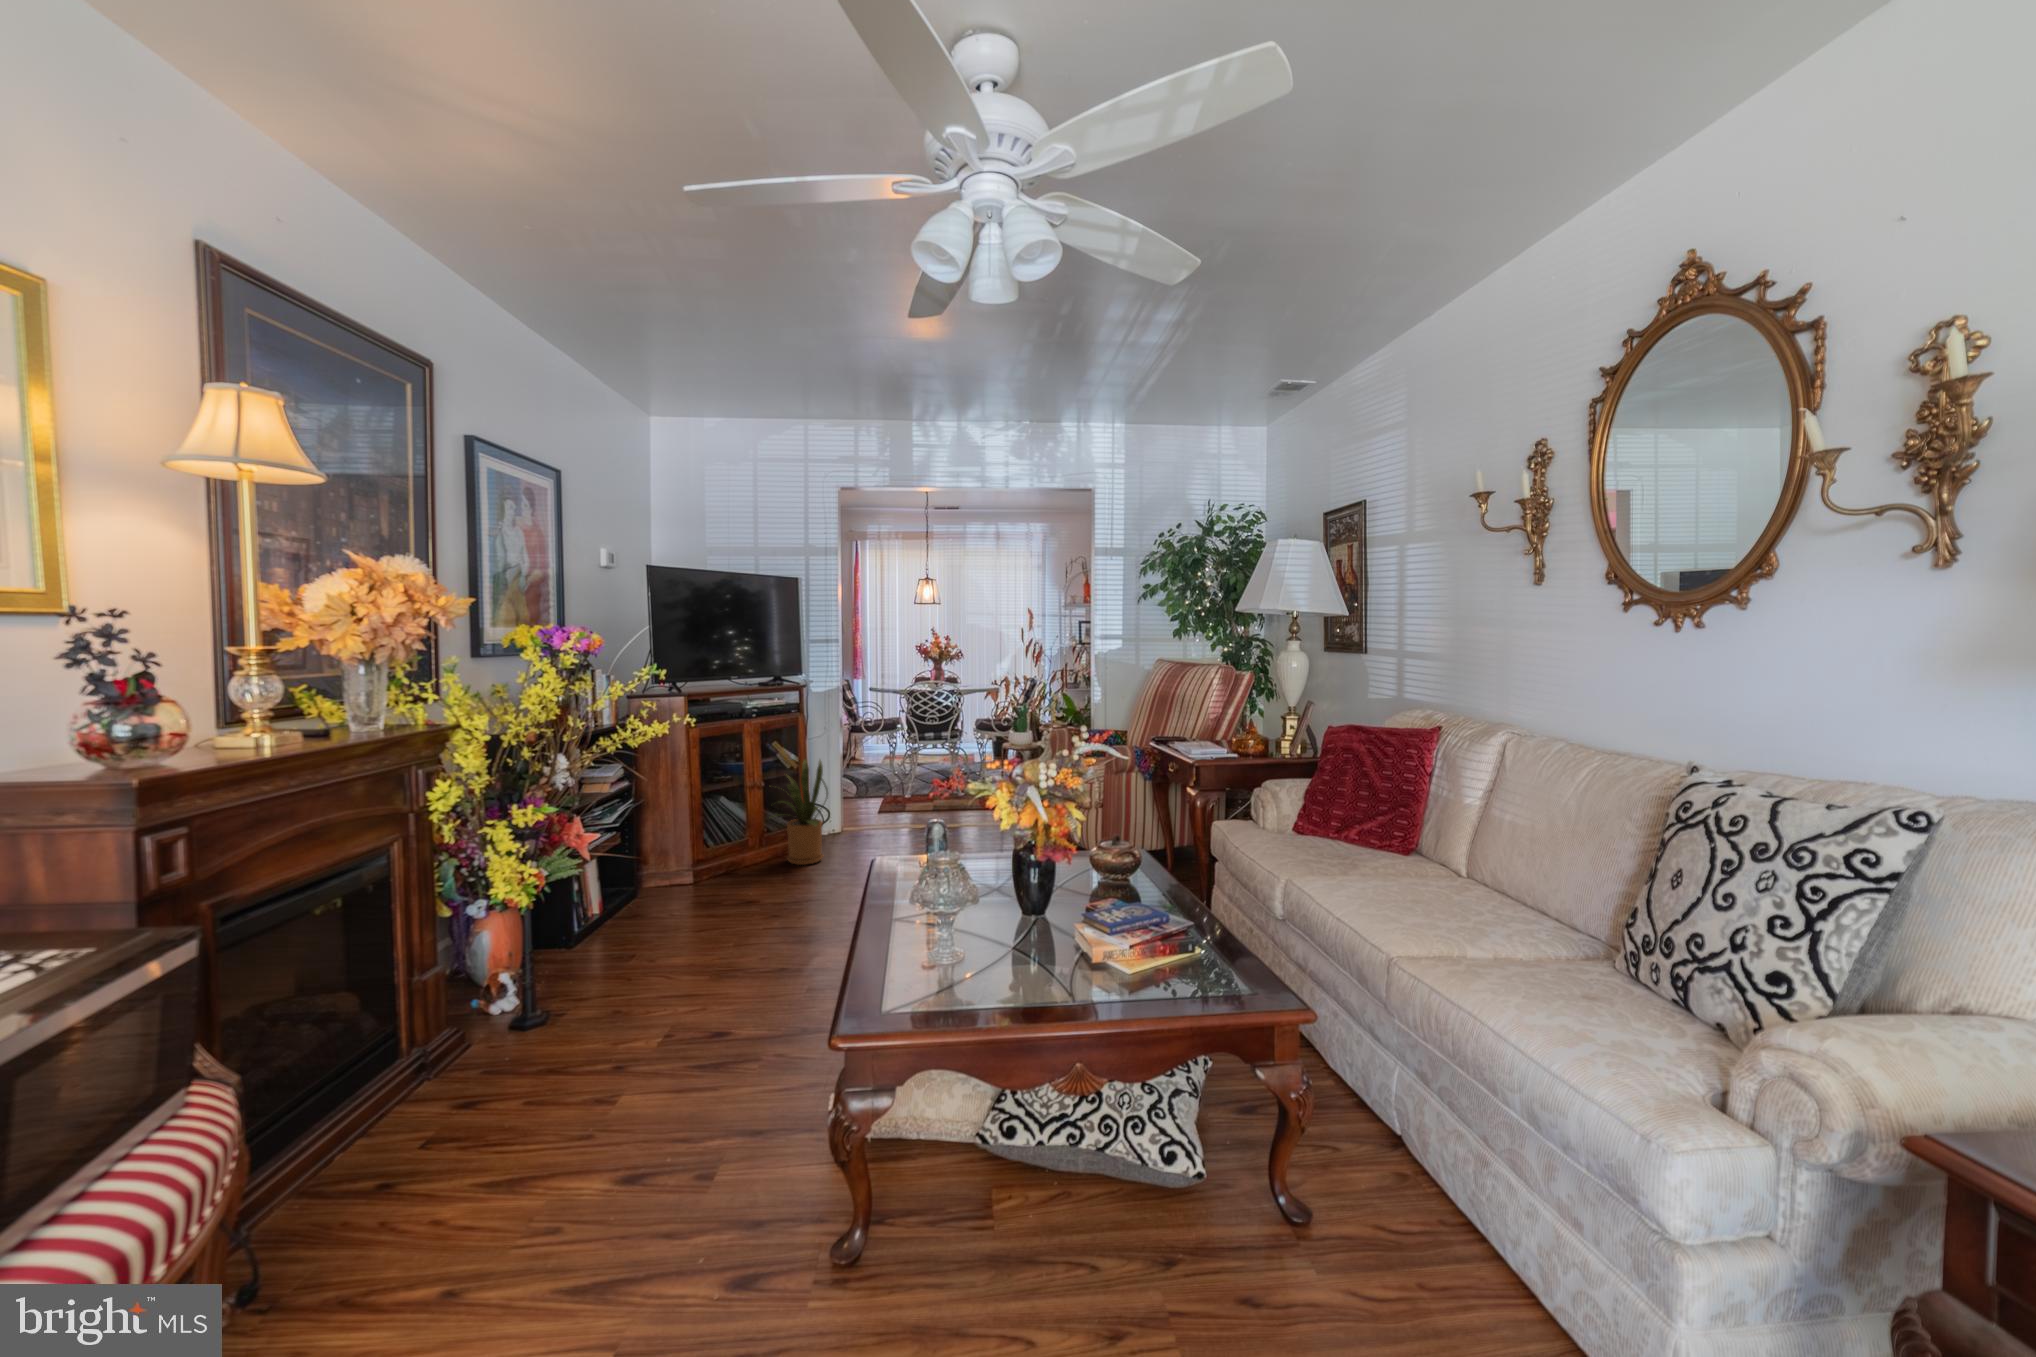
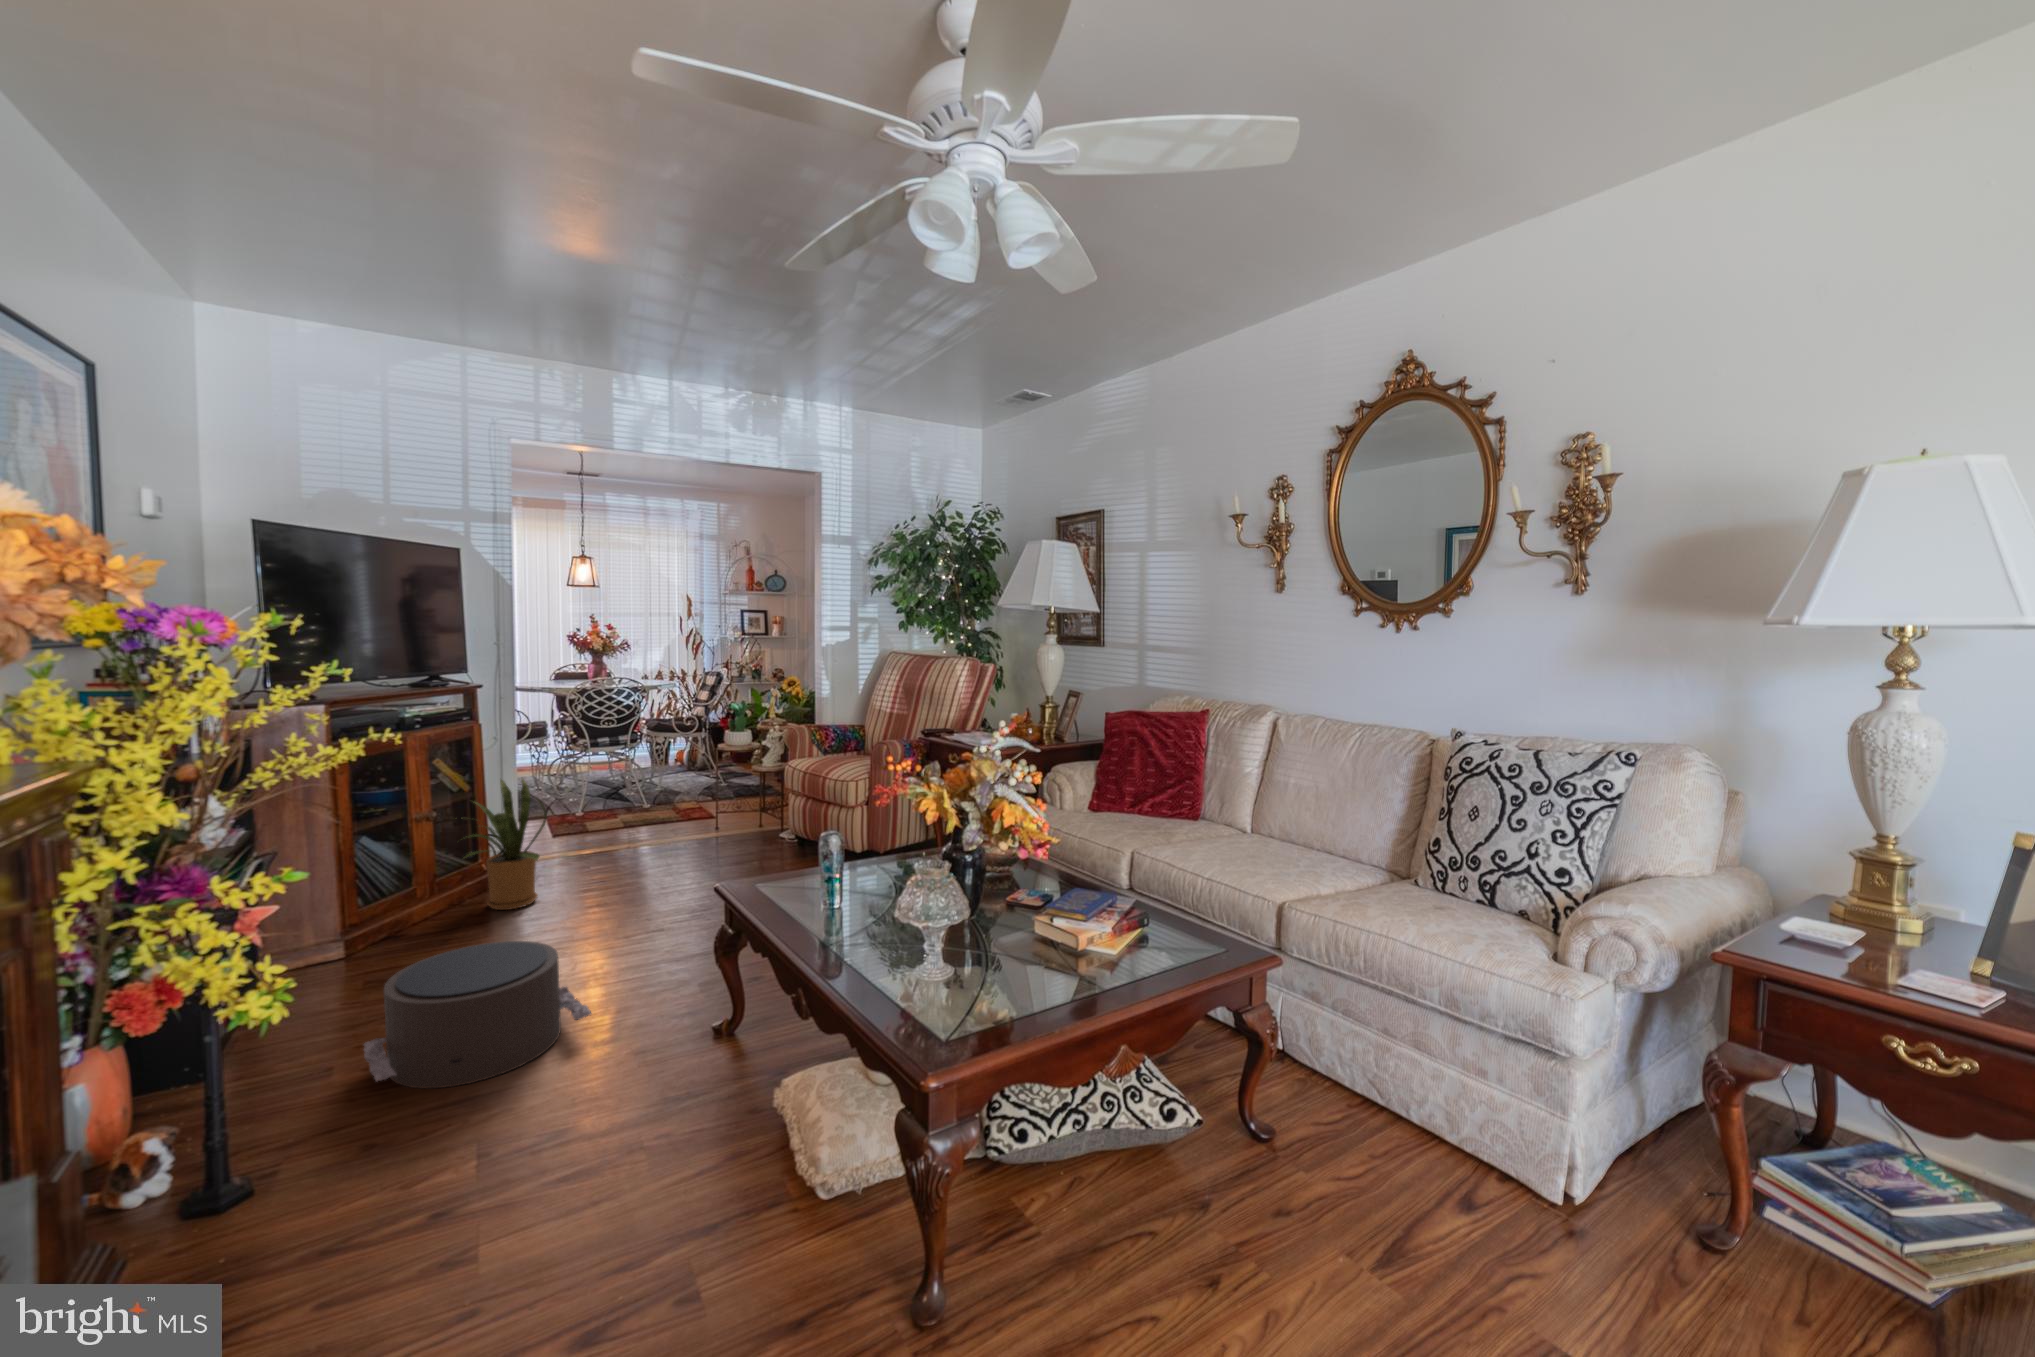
pouf: none [623,879,778,980] -> present [364,941,591,1088]

